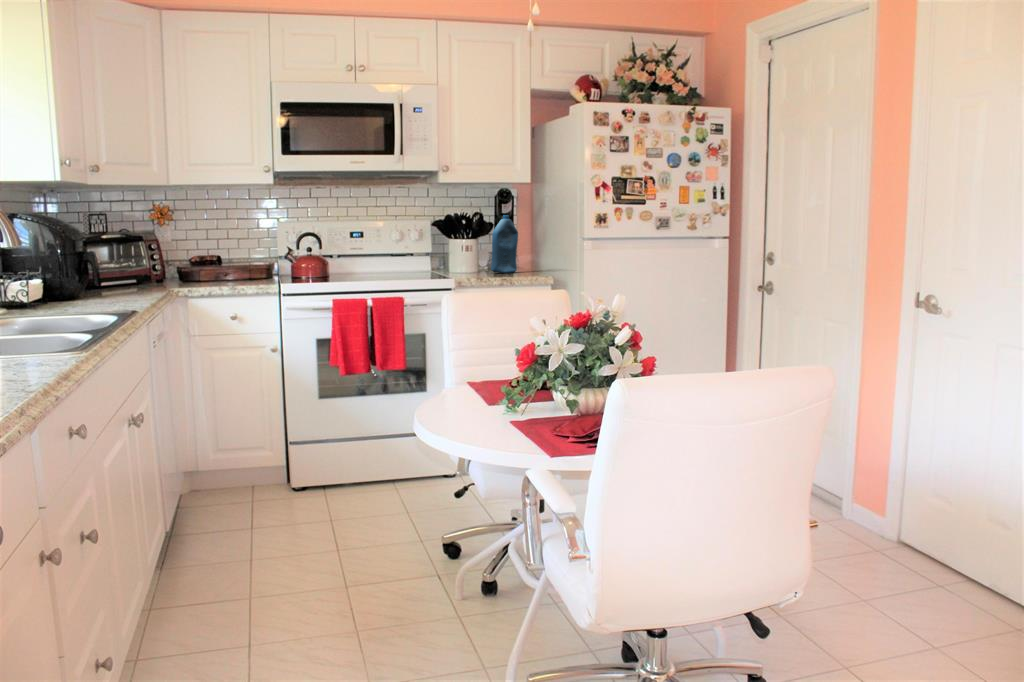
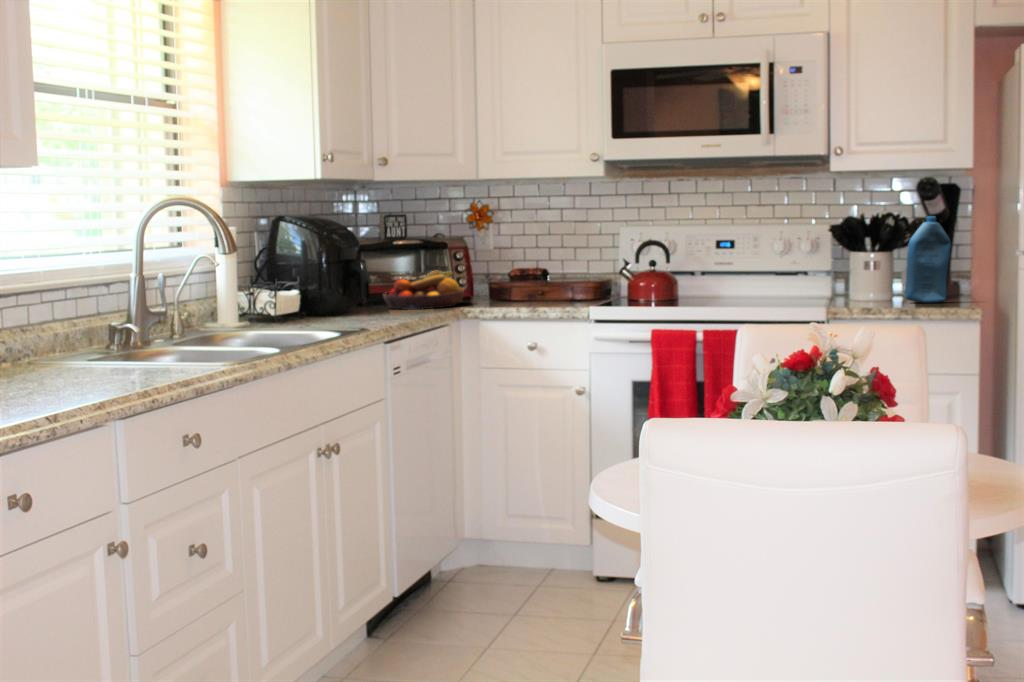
fruit bowl: none [97,260,168,292] -> present [384,271,464,310]

